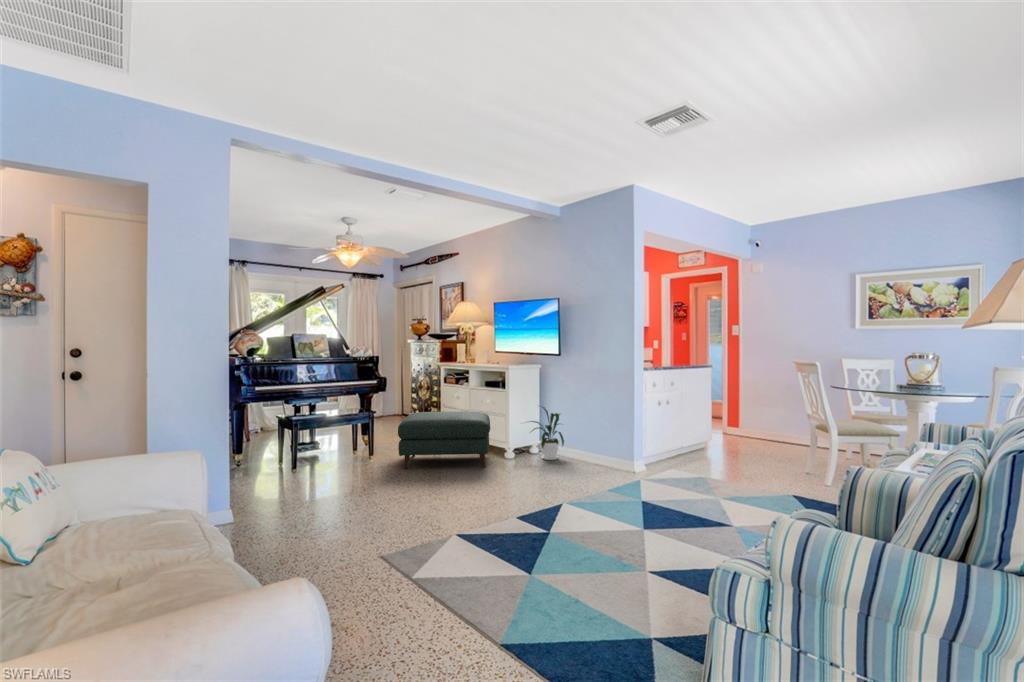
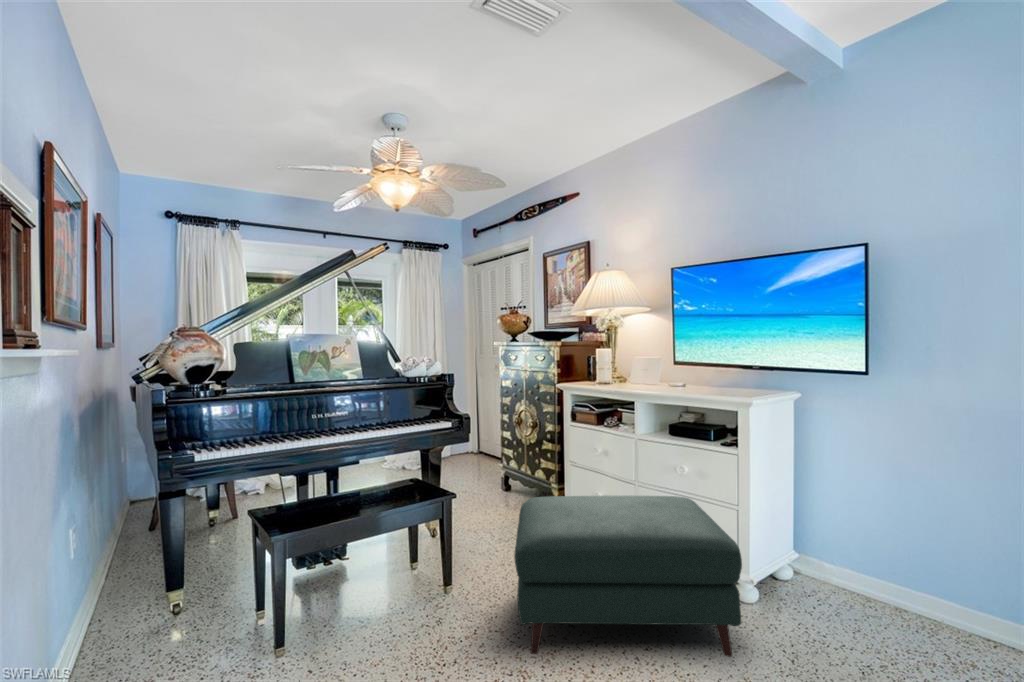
house plant: present [531,407,564,460] -> none [781,482,900,622]

